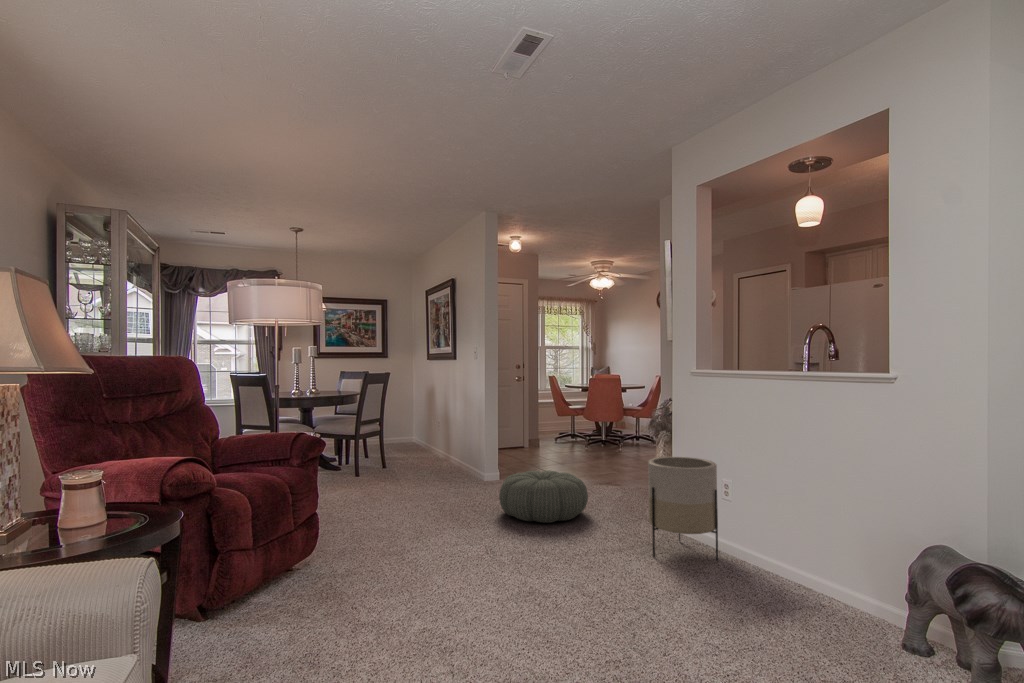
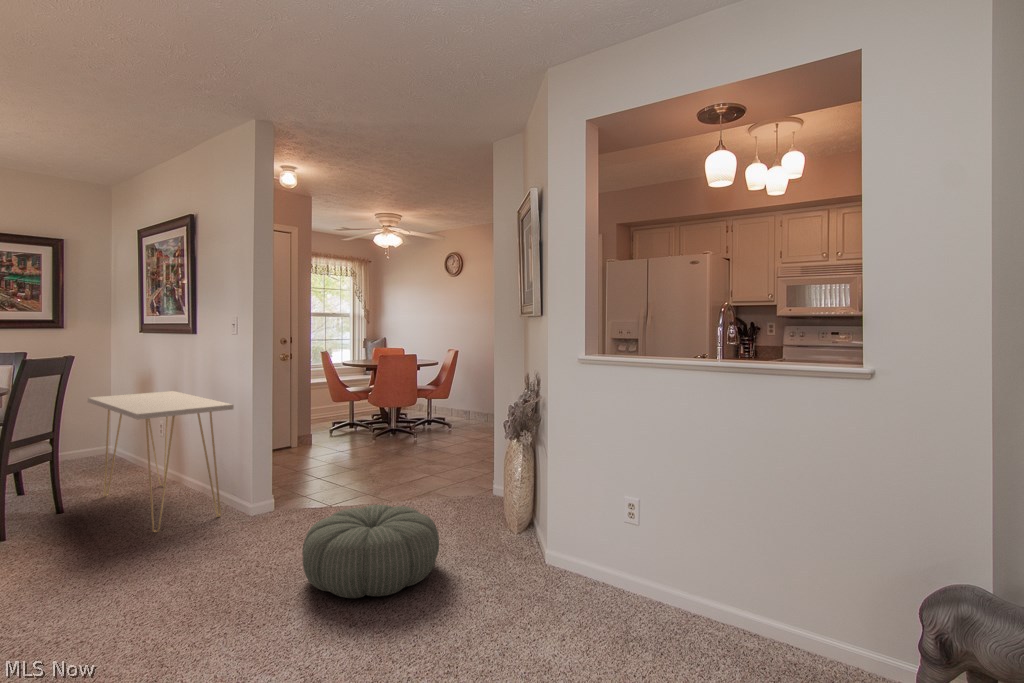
console table: none [397,398,474,482] -> present [88,391,234,532]
planter: present [648,457,718,560] -> none [558,482,657,639]

